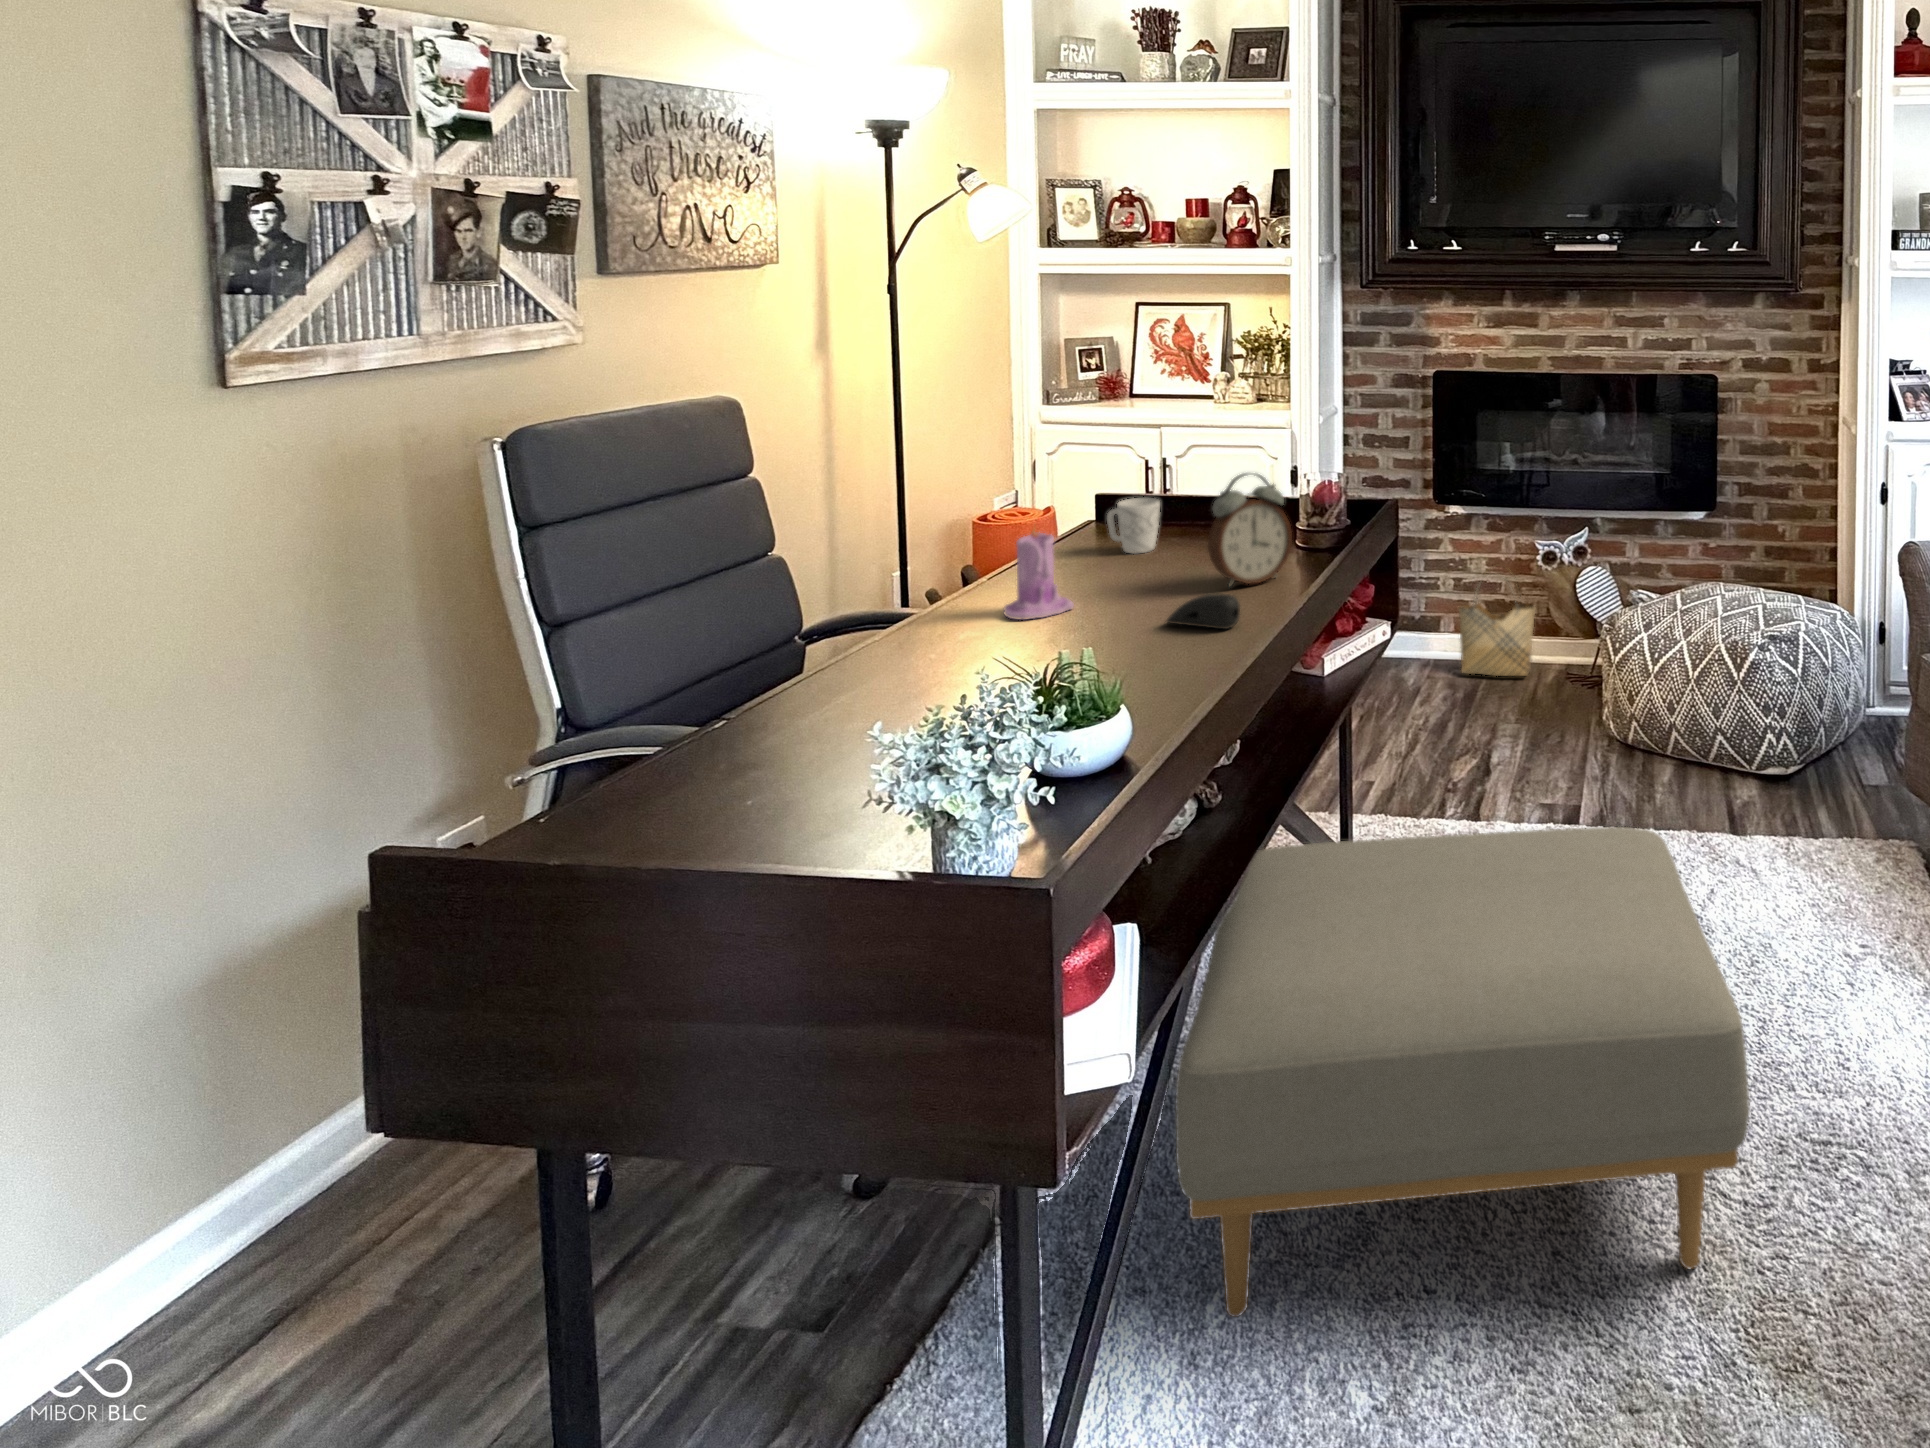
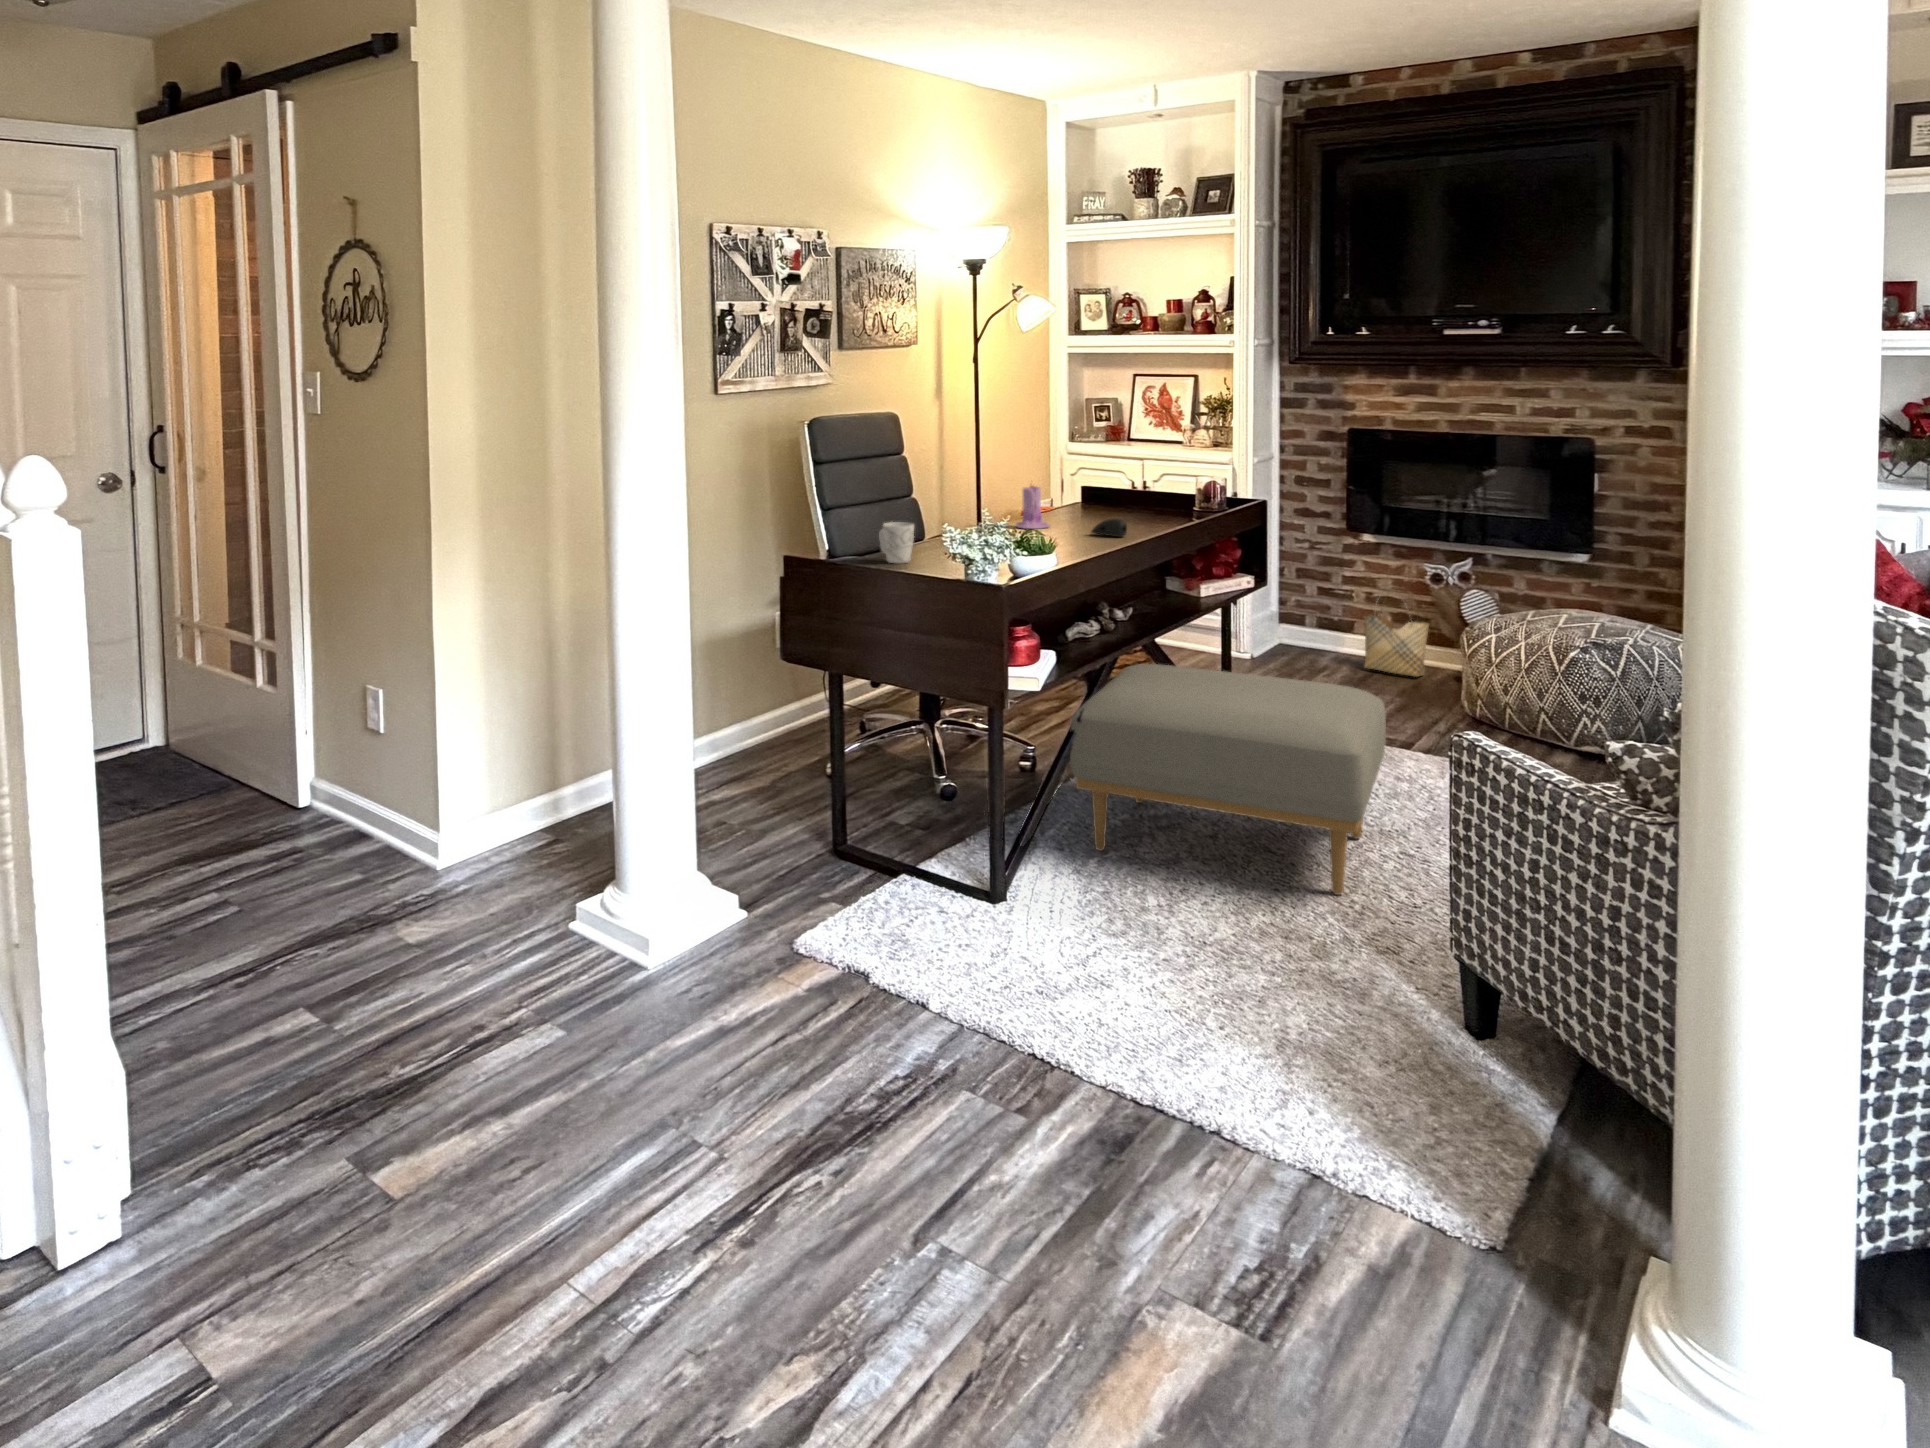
alarm clock: present [1208,473,1292,587] -> none [1122,462,1172,527]
mug: present [1107,498,1160,554] -> present [879,522,914,563]

